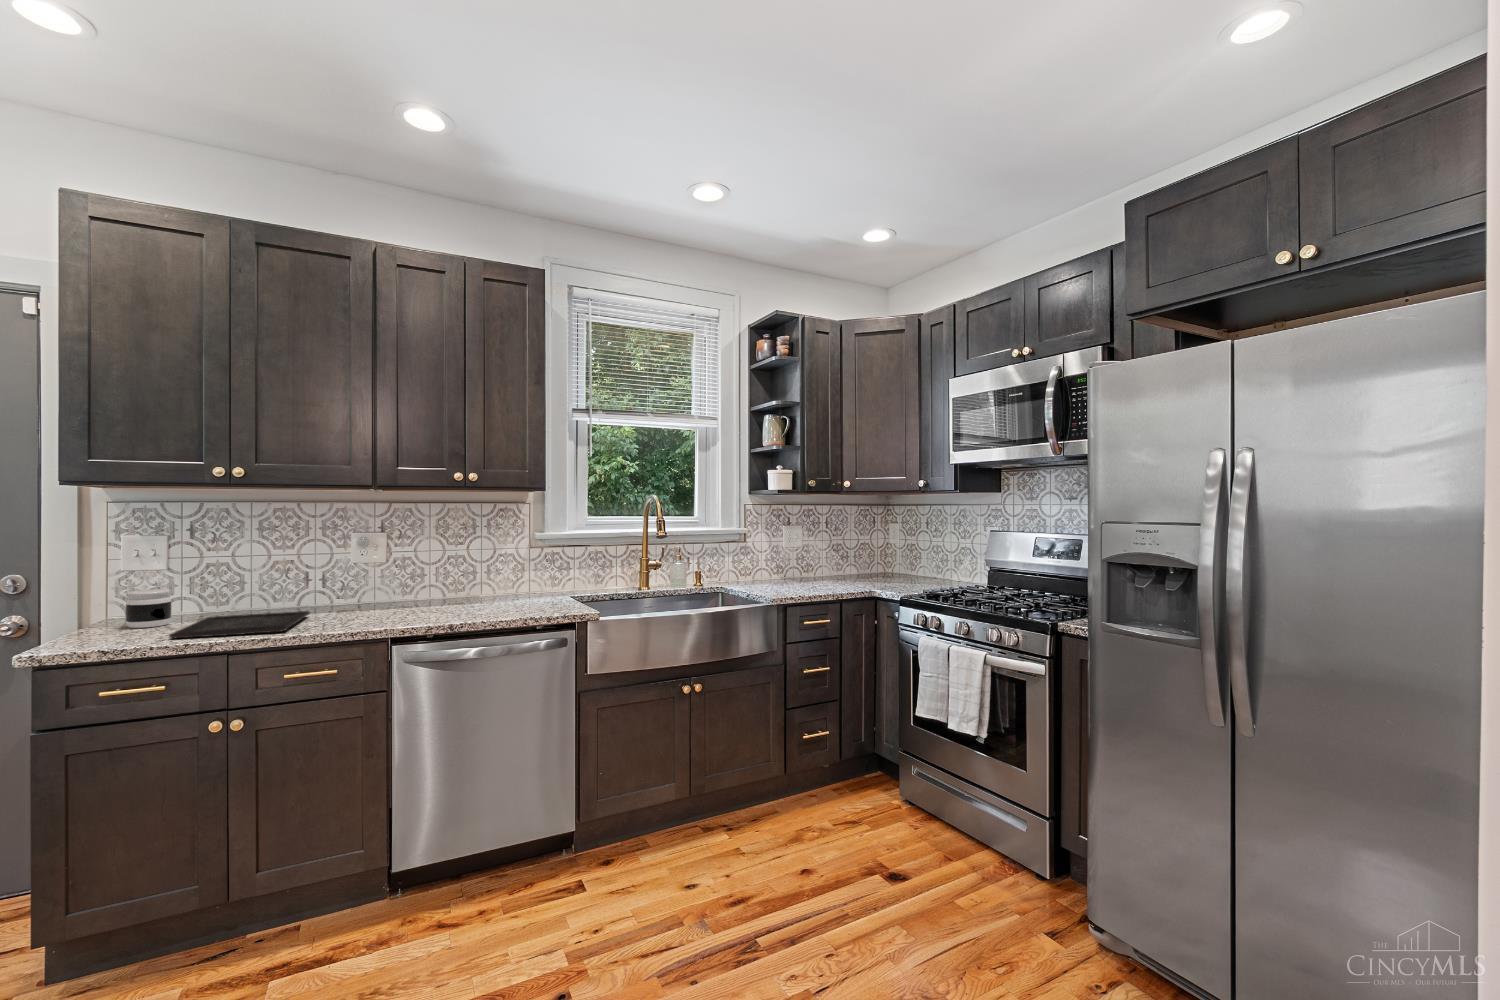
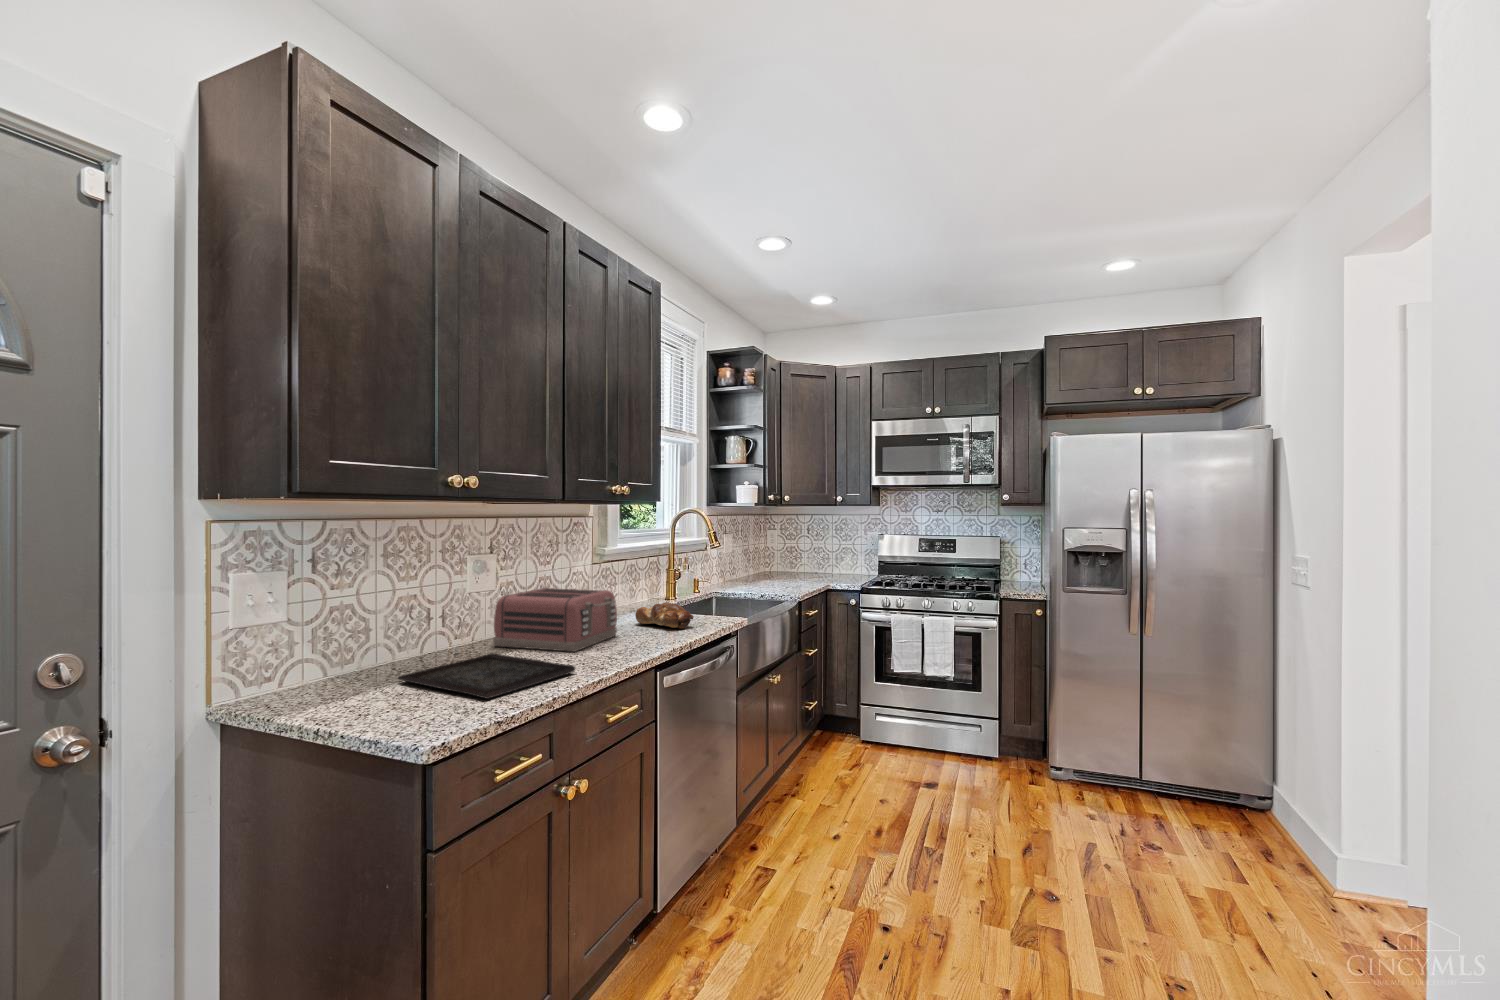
toaster: none [358,564,452,619] -> present [493,588,617,652]
bread loaf: none [498,587,545,613] -> present [635,602,693,628]
jar: present [125,589,172,628] -> none [307,646,365,706]

